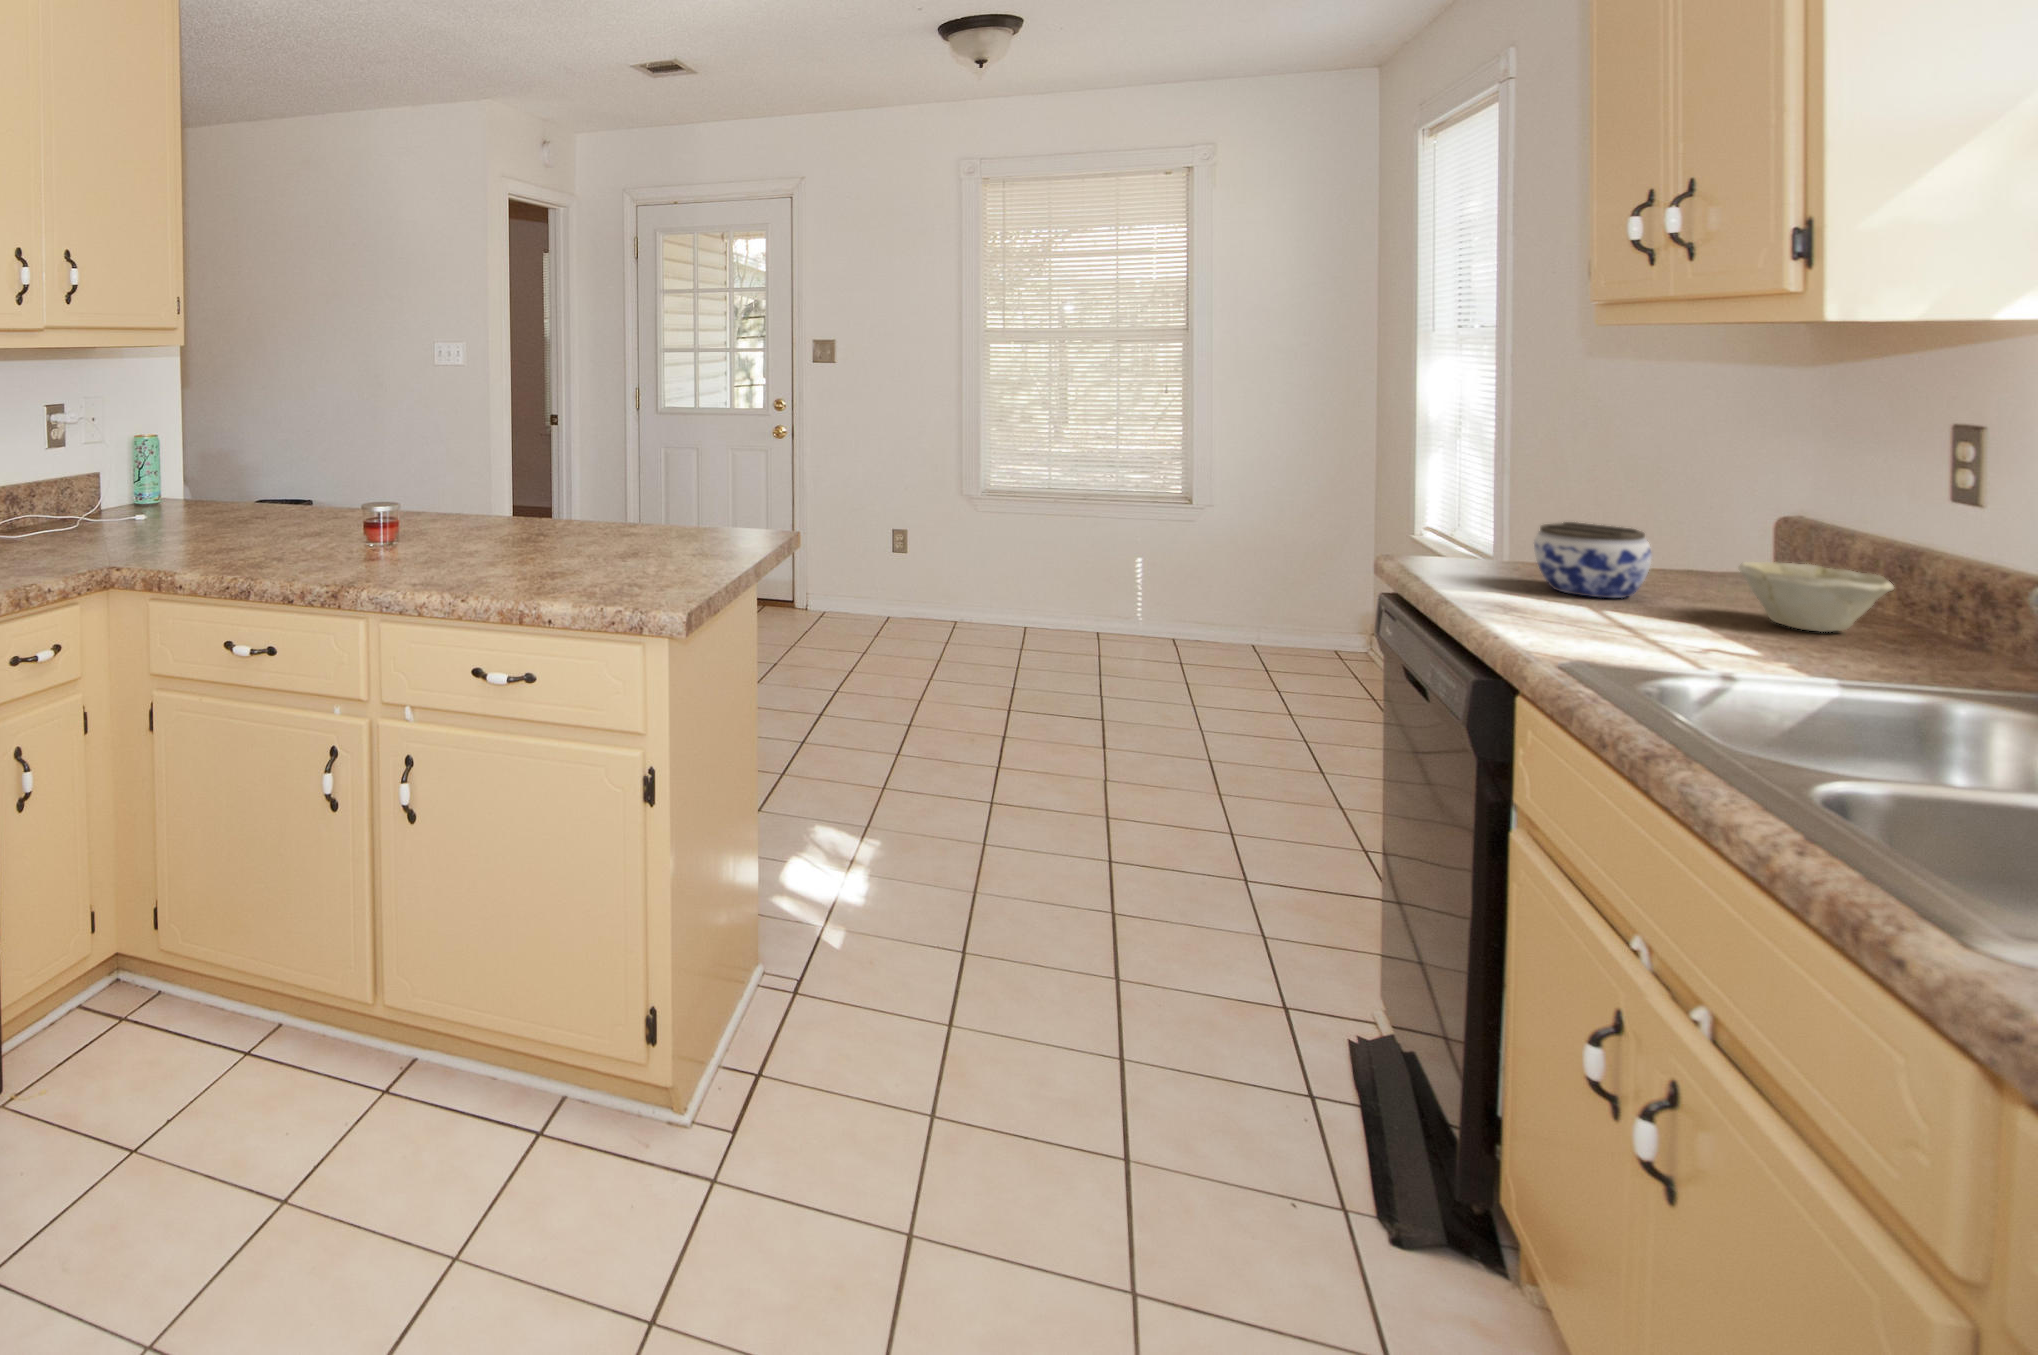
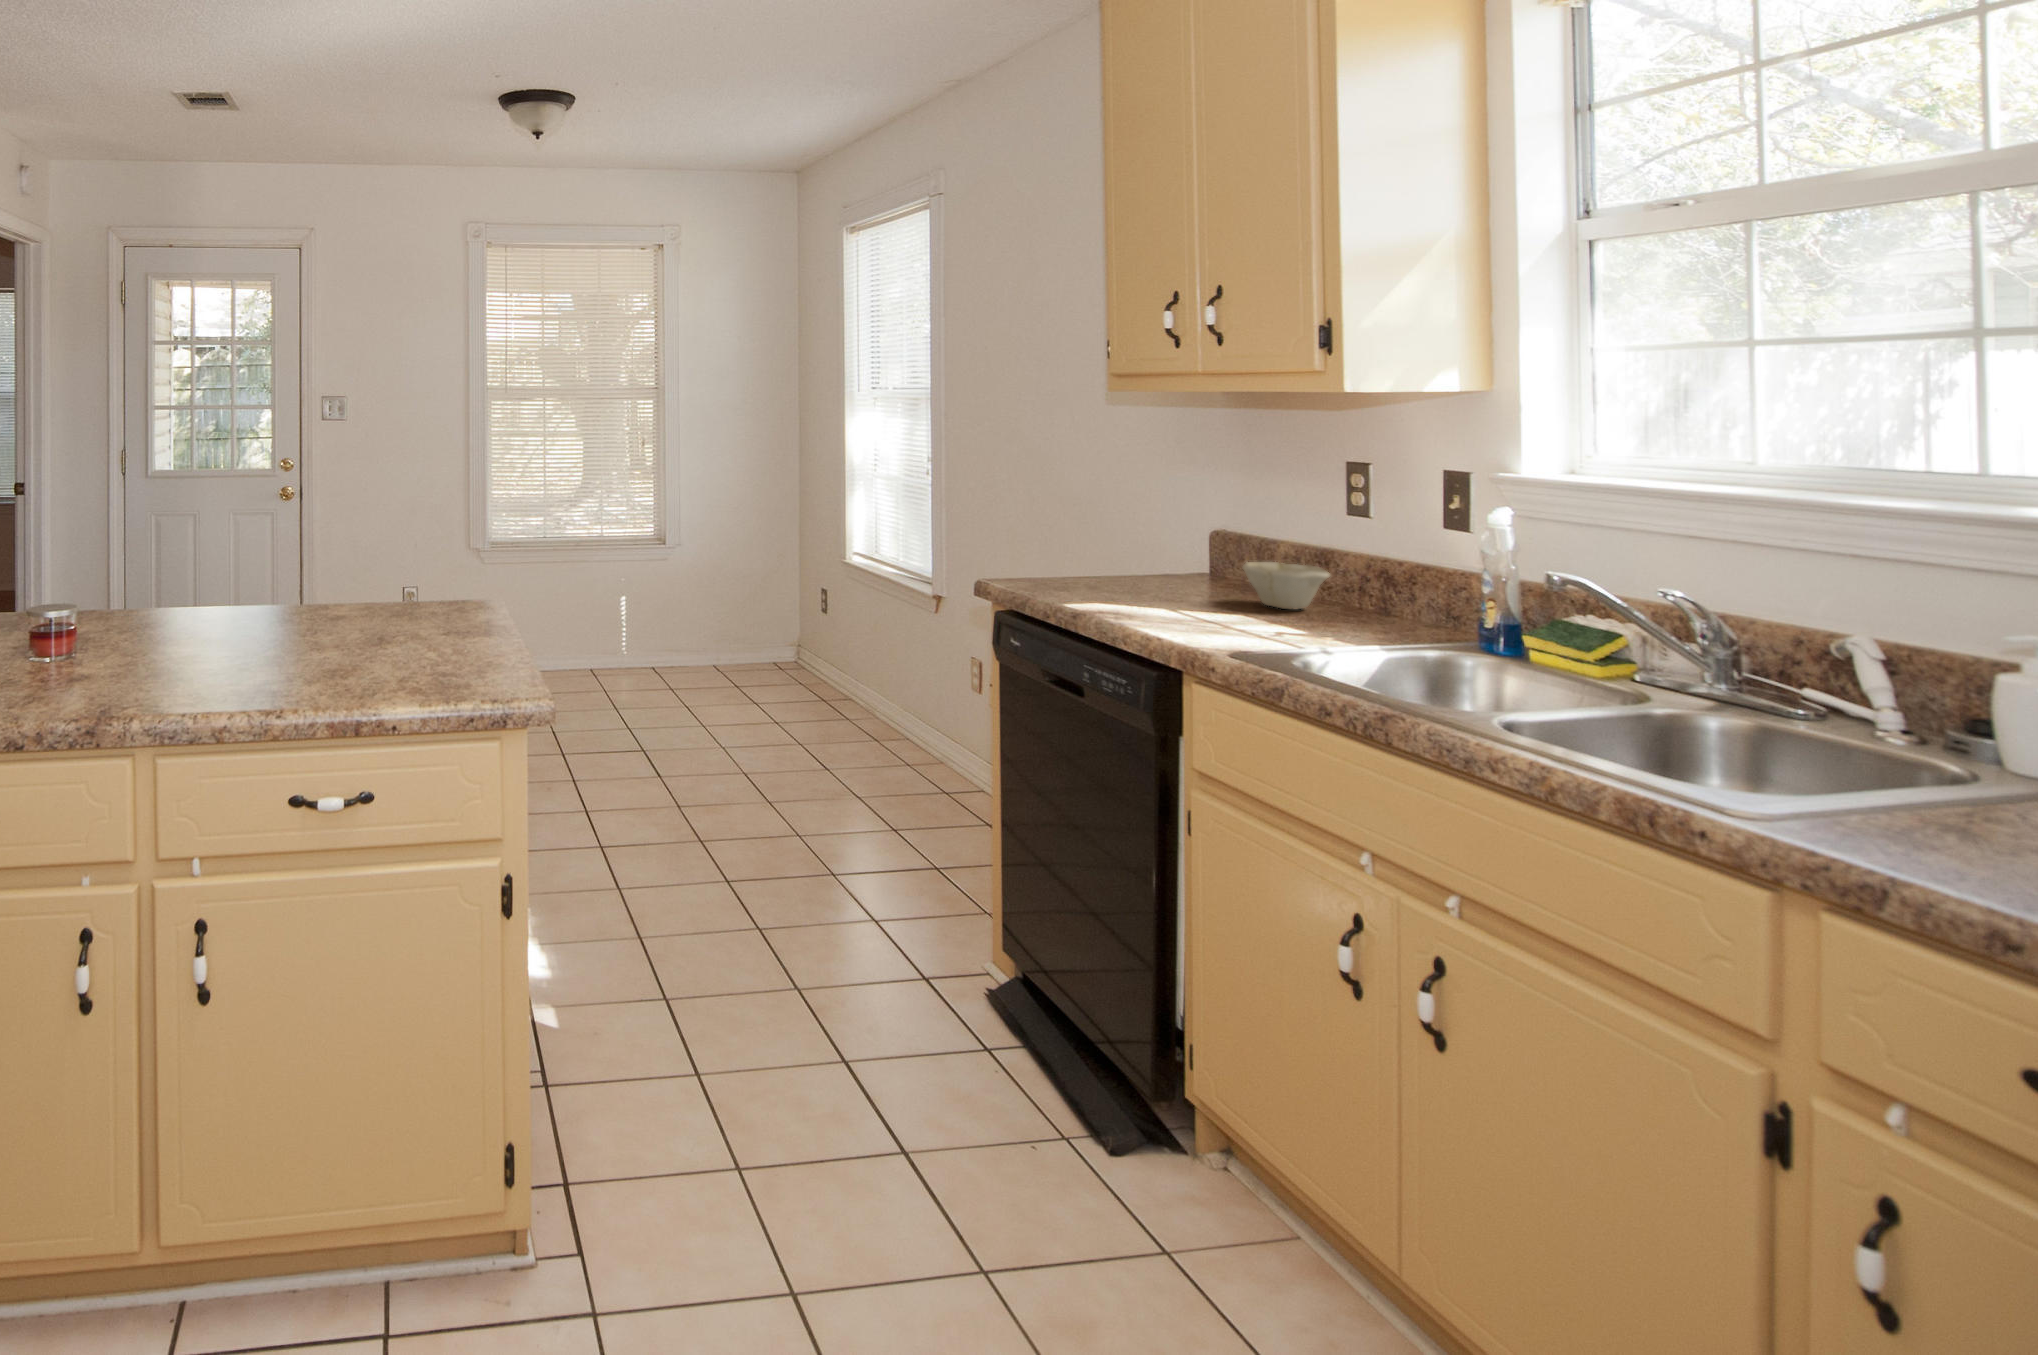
jar: present [1534,522,1652,598] -> none [1107,541,1183,598]

